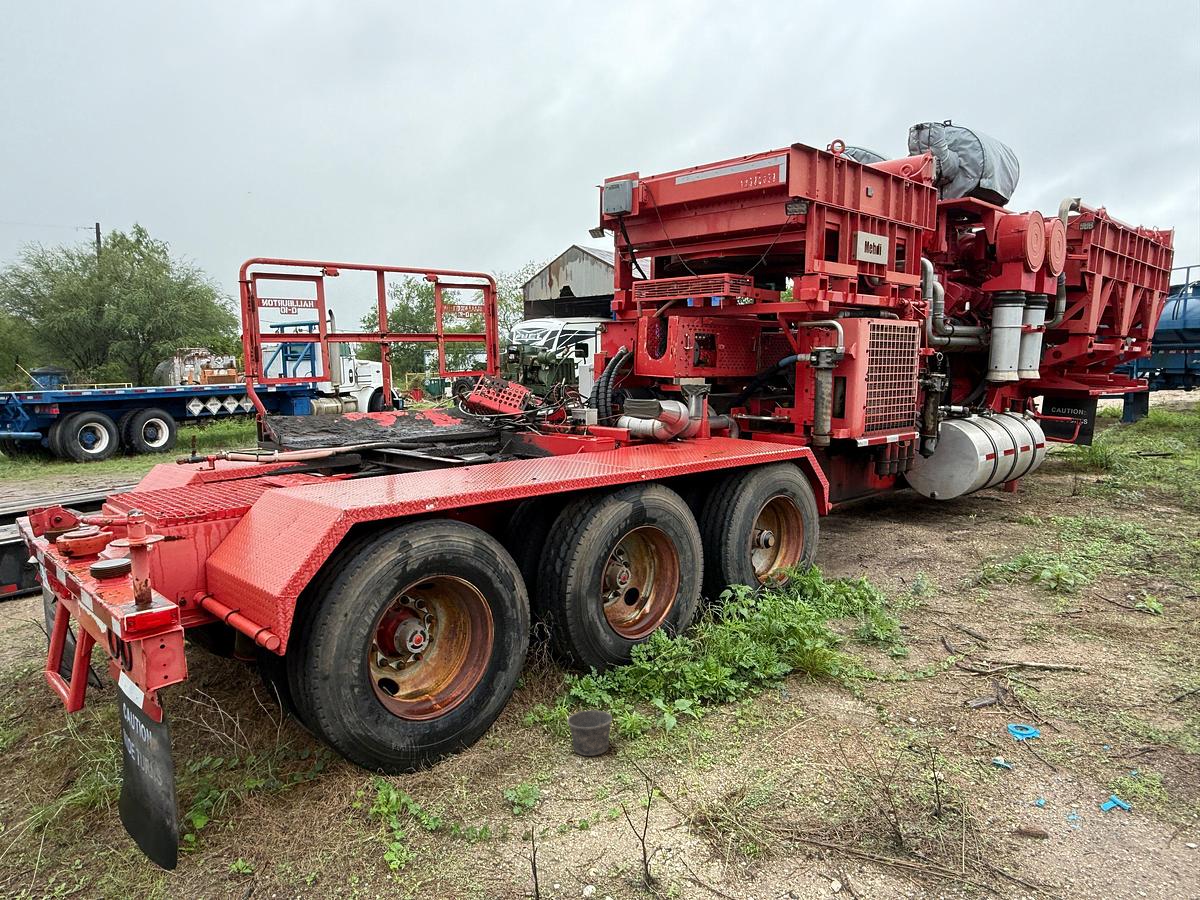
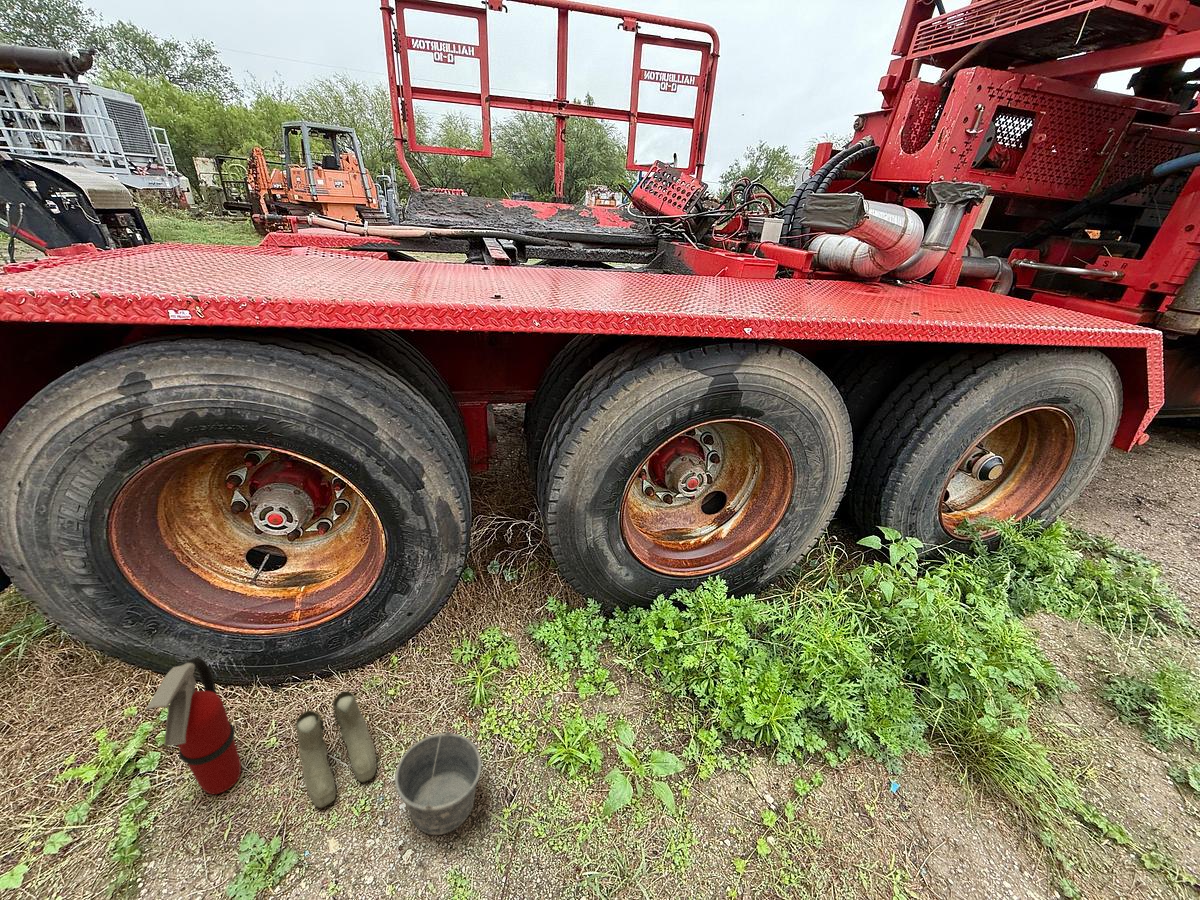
fire extinguisher: none [448,689,483,784] -> present [145,657,241,794]
boots: none [498,712,548,767] -> present [296,691,377,808]

